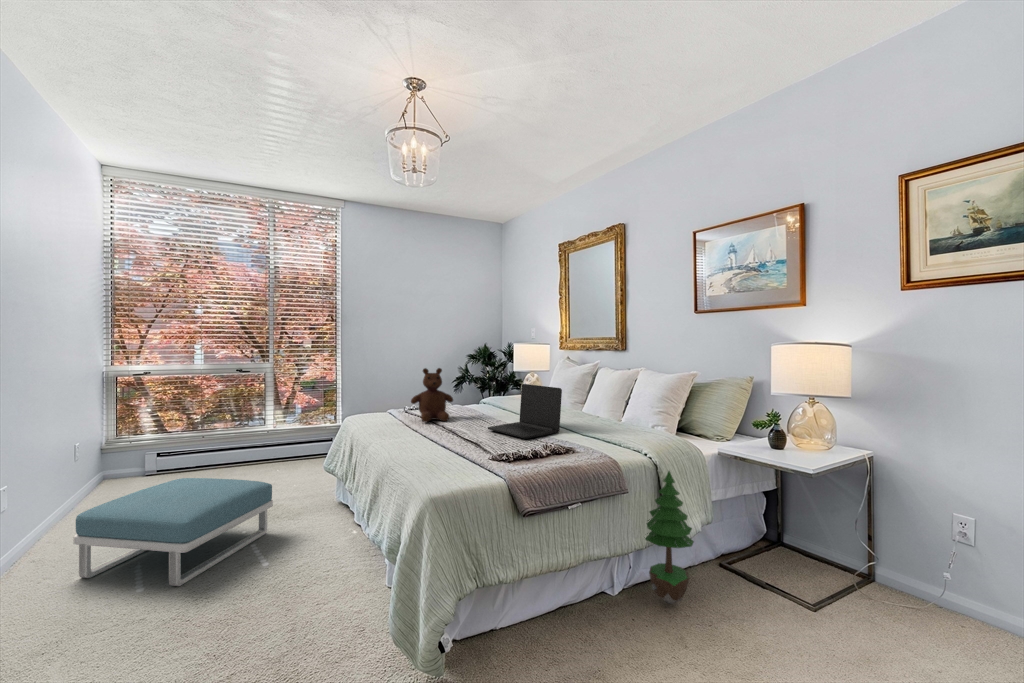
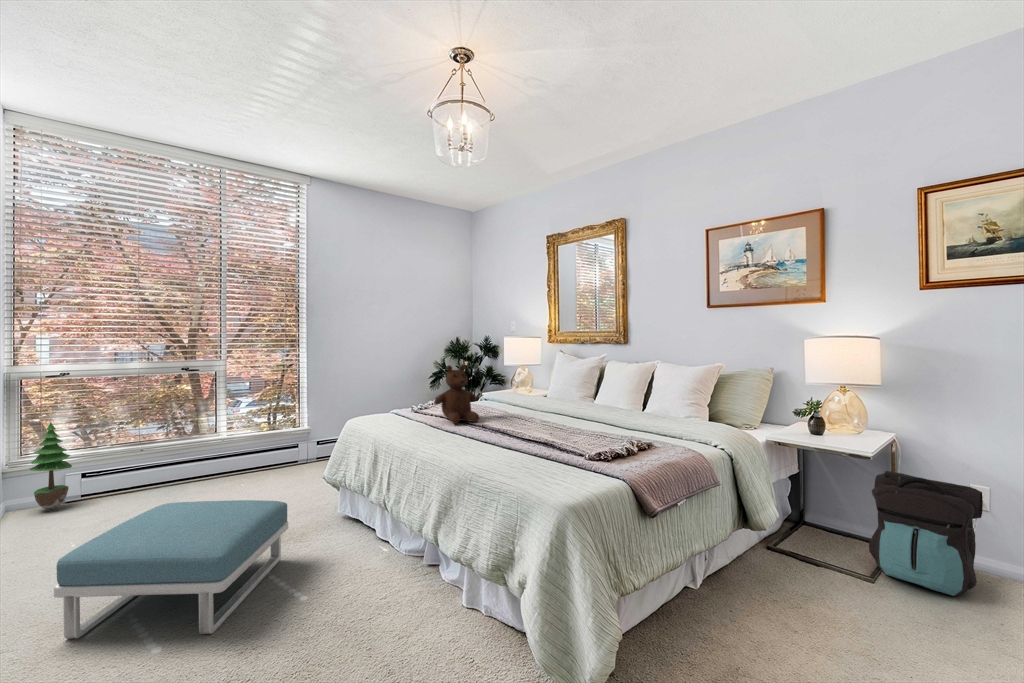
laptop: present [488,384,562,439] -> none [536,380,614,437]
potted tree: present [645,471,694,604] -> present [29,423,72,510]
backpack: none [824,491,957,639] -> present [869,471,983,597]

